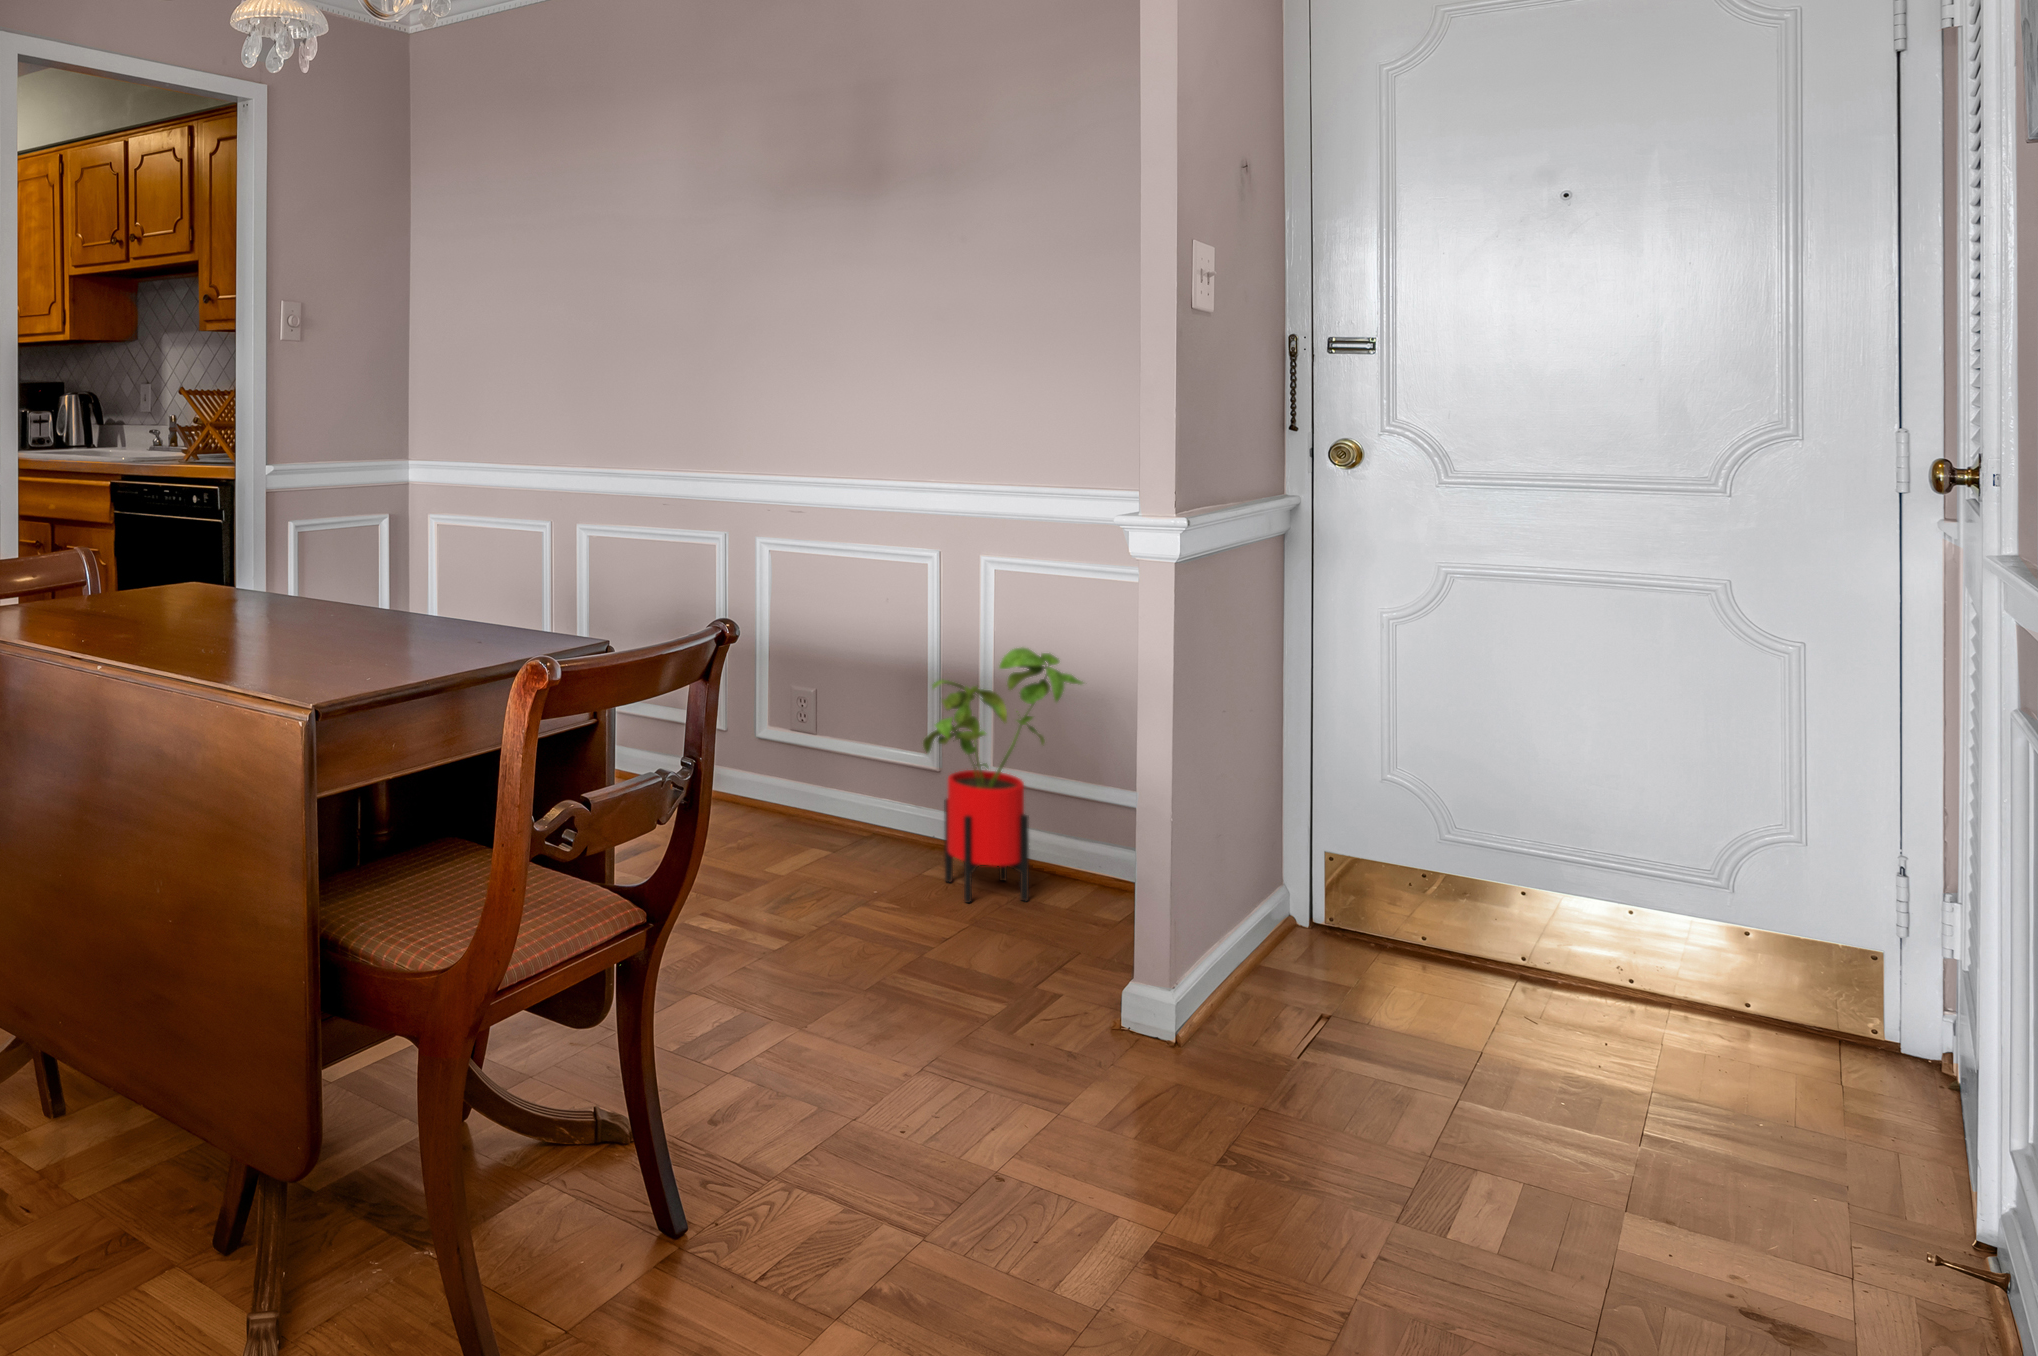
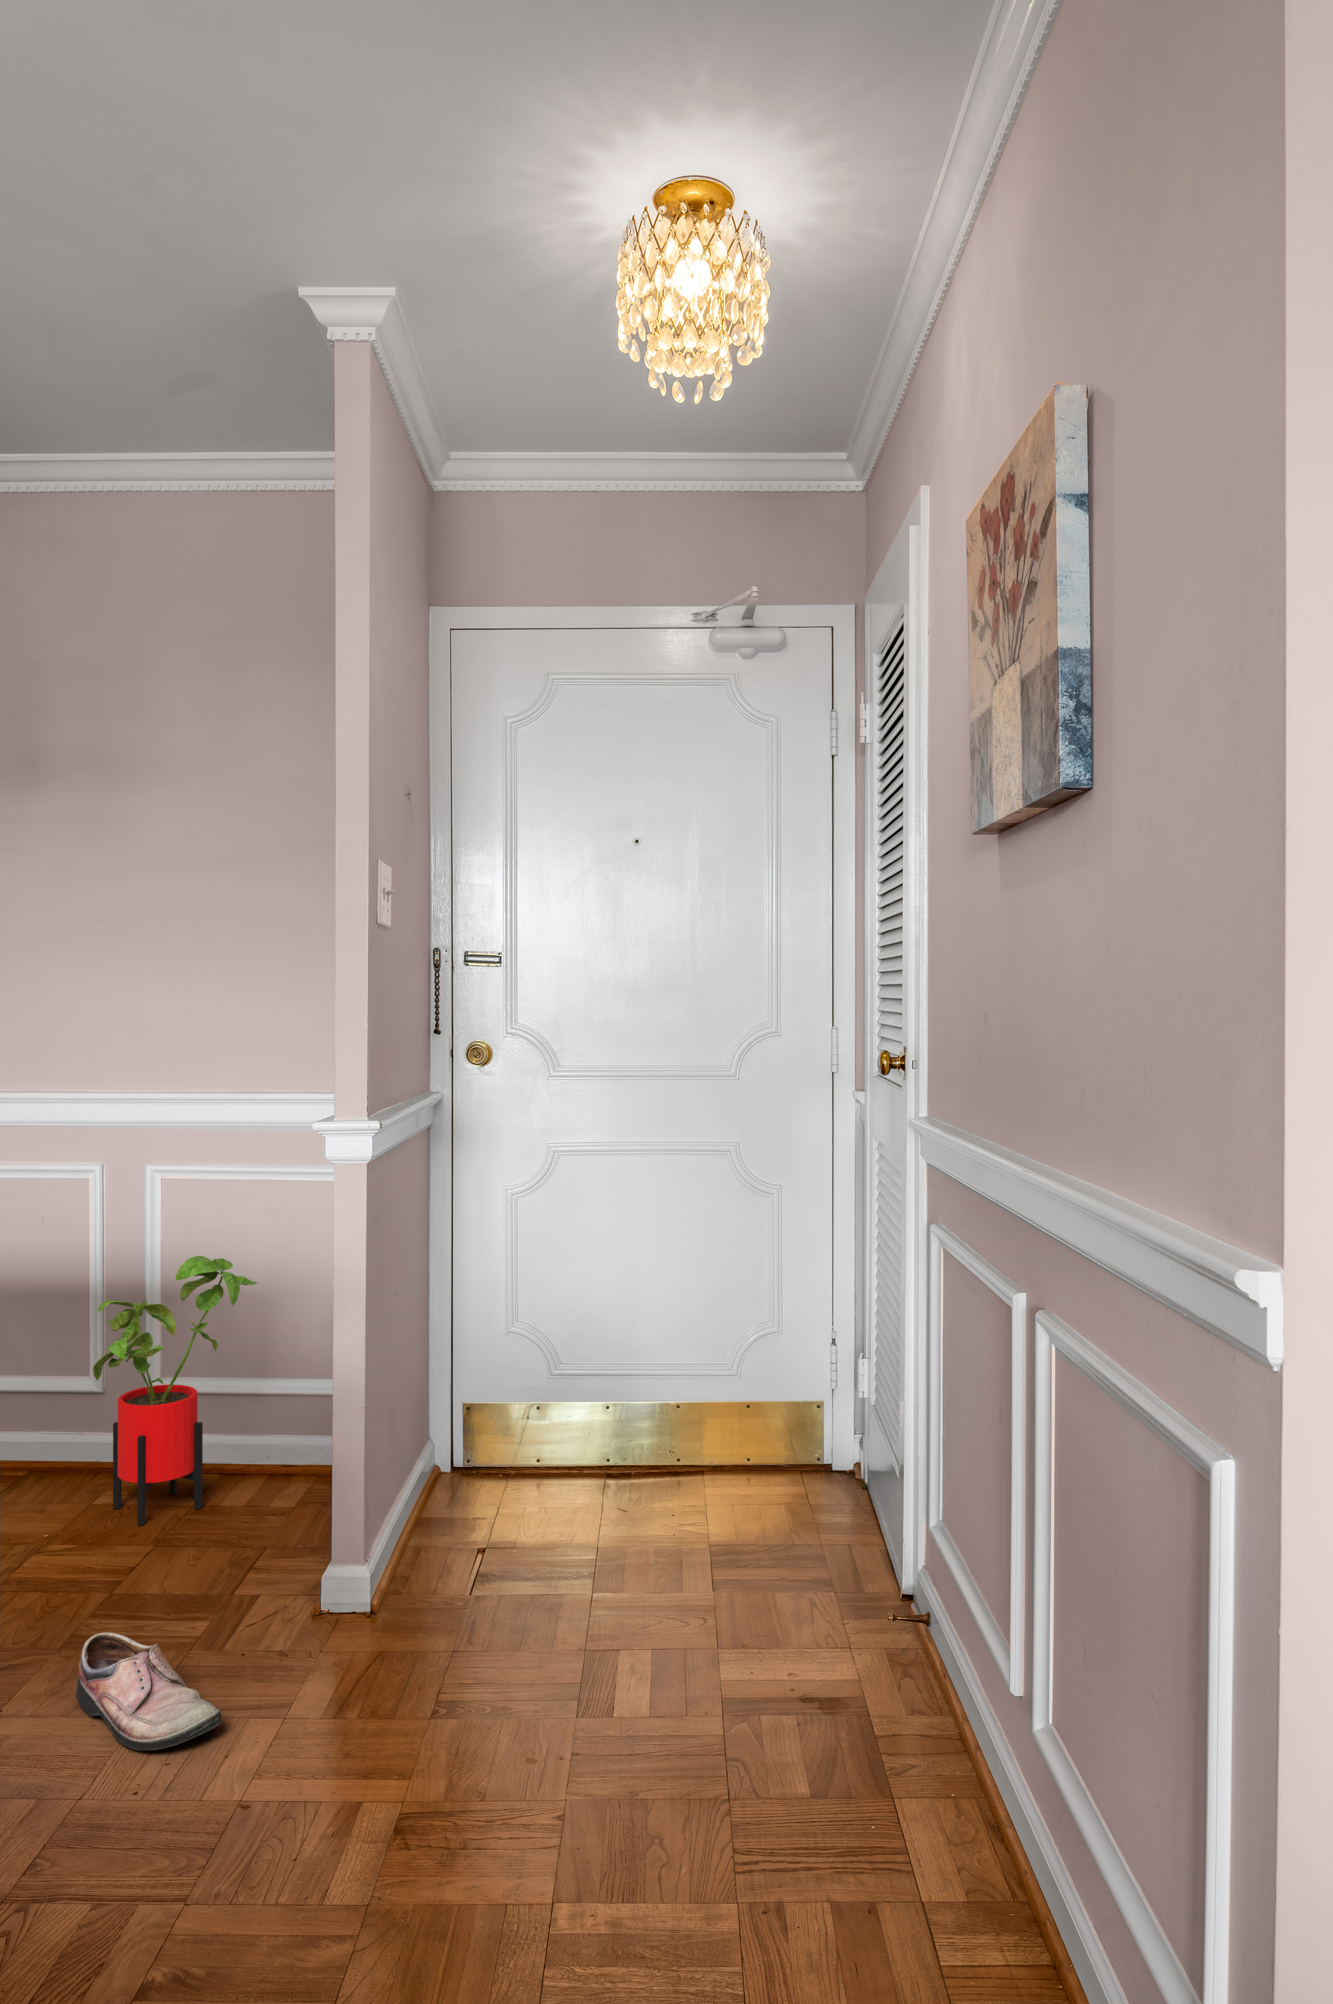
shoe: none [885,981,1006,1098] -> present [76,1633,222,1750]

